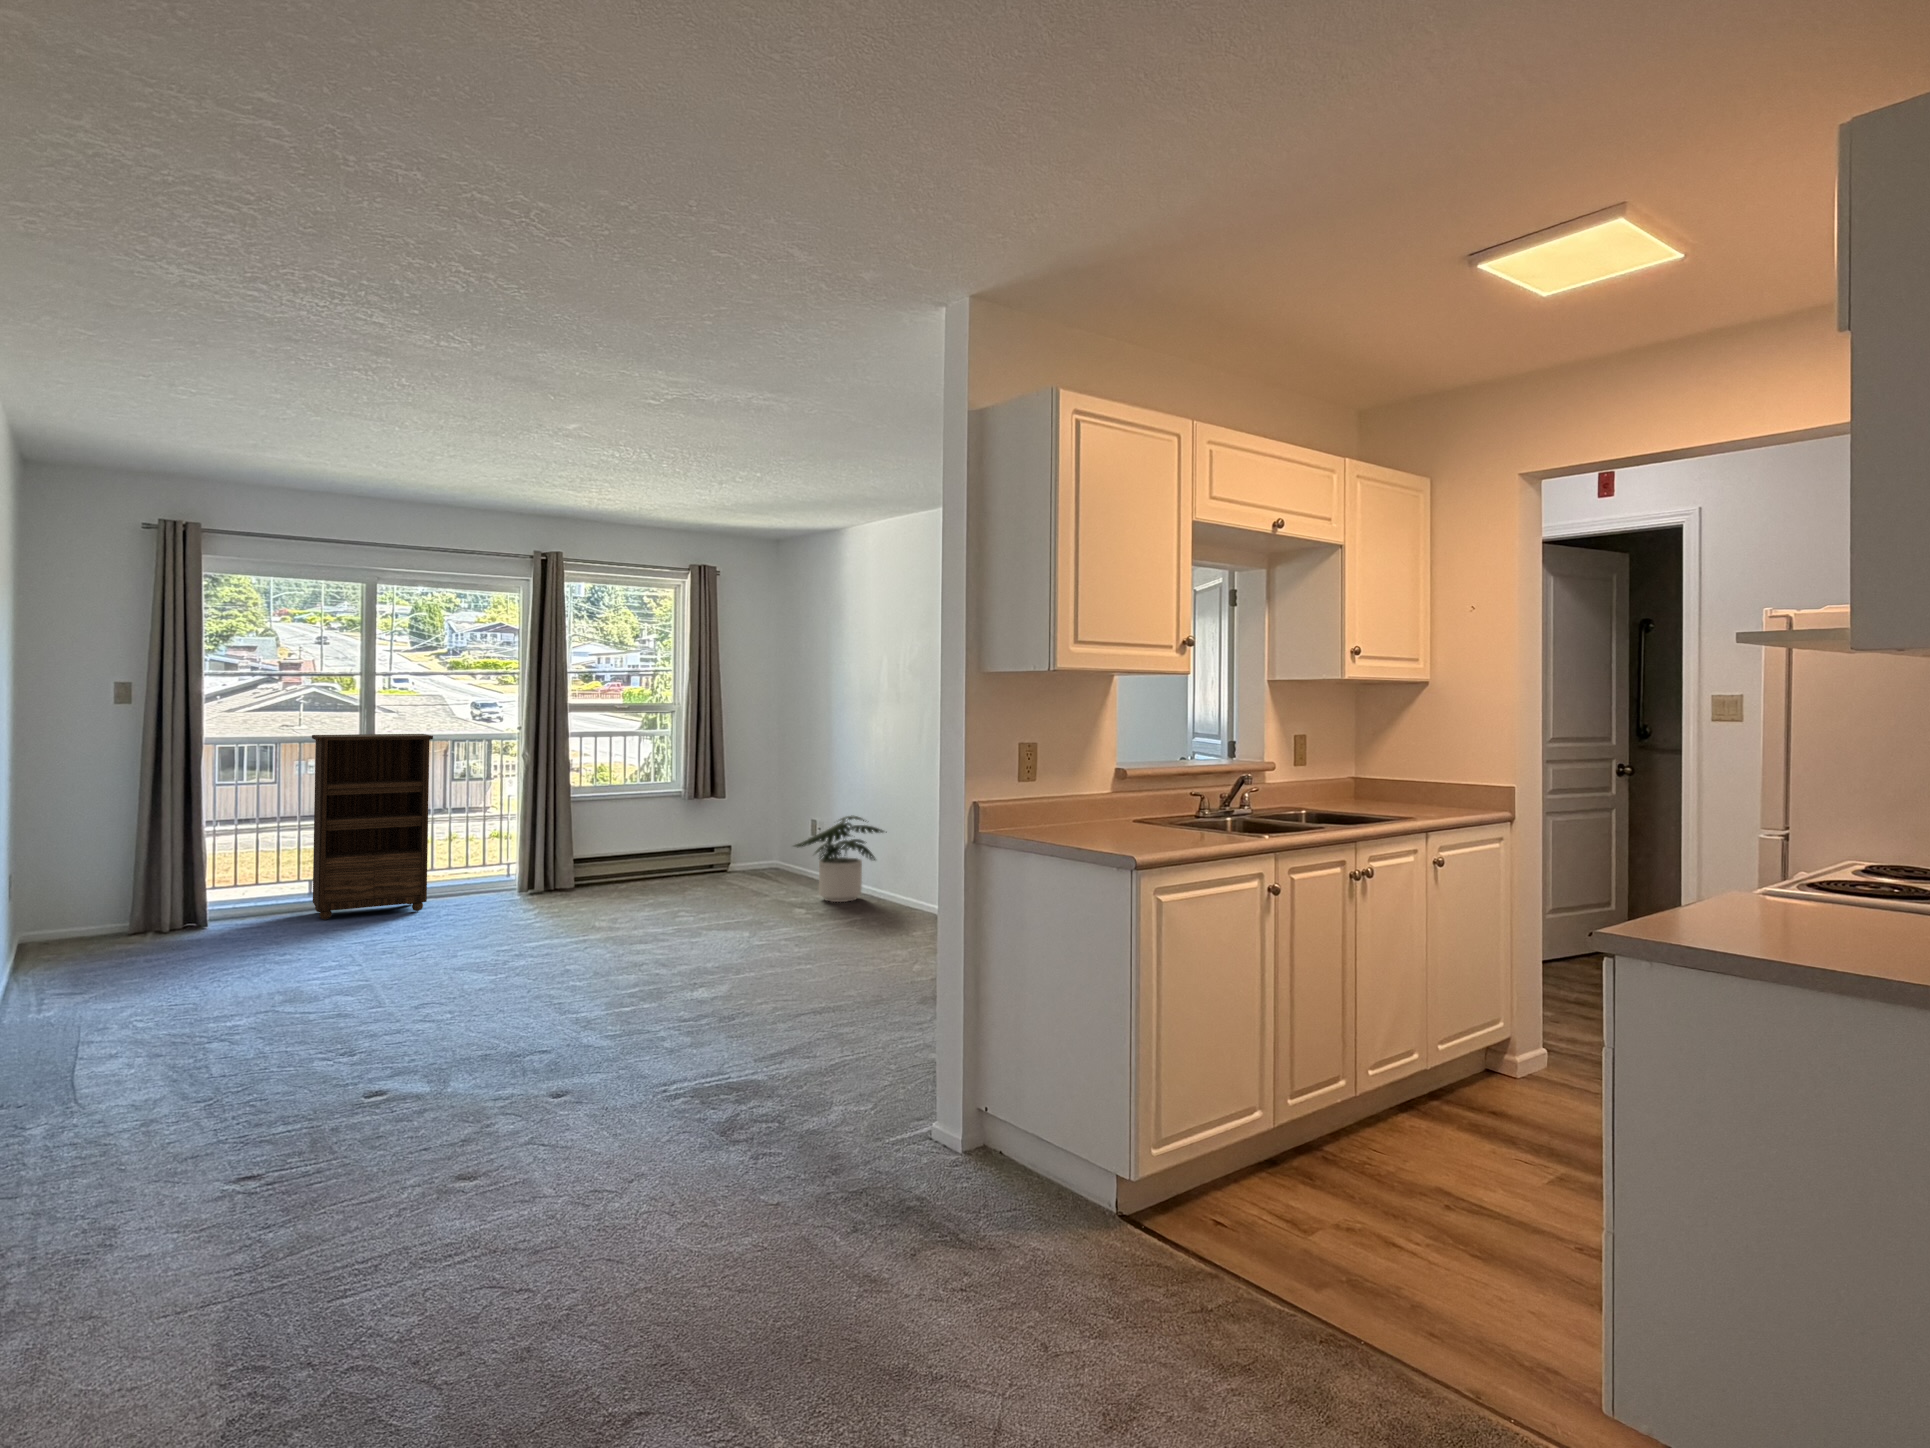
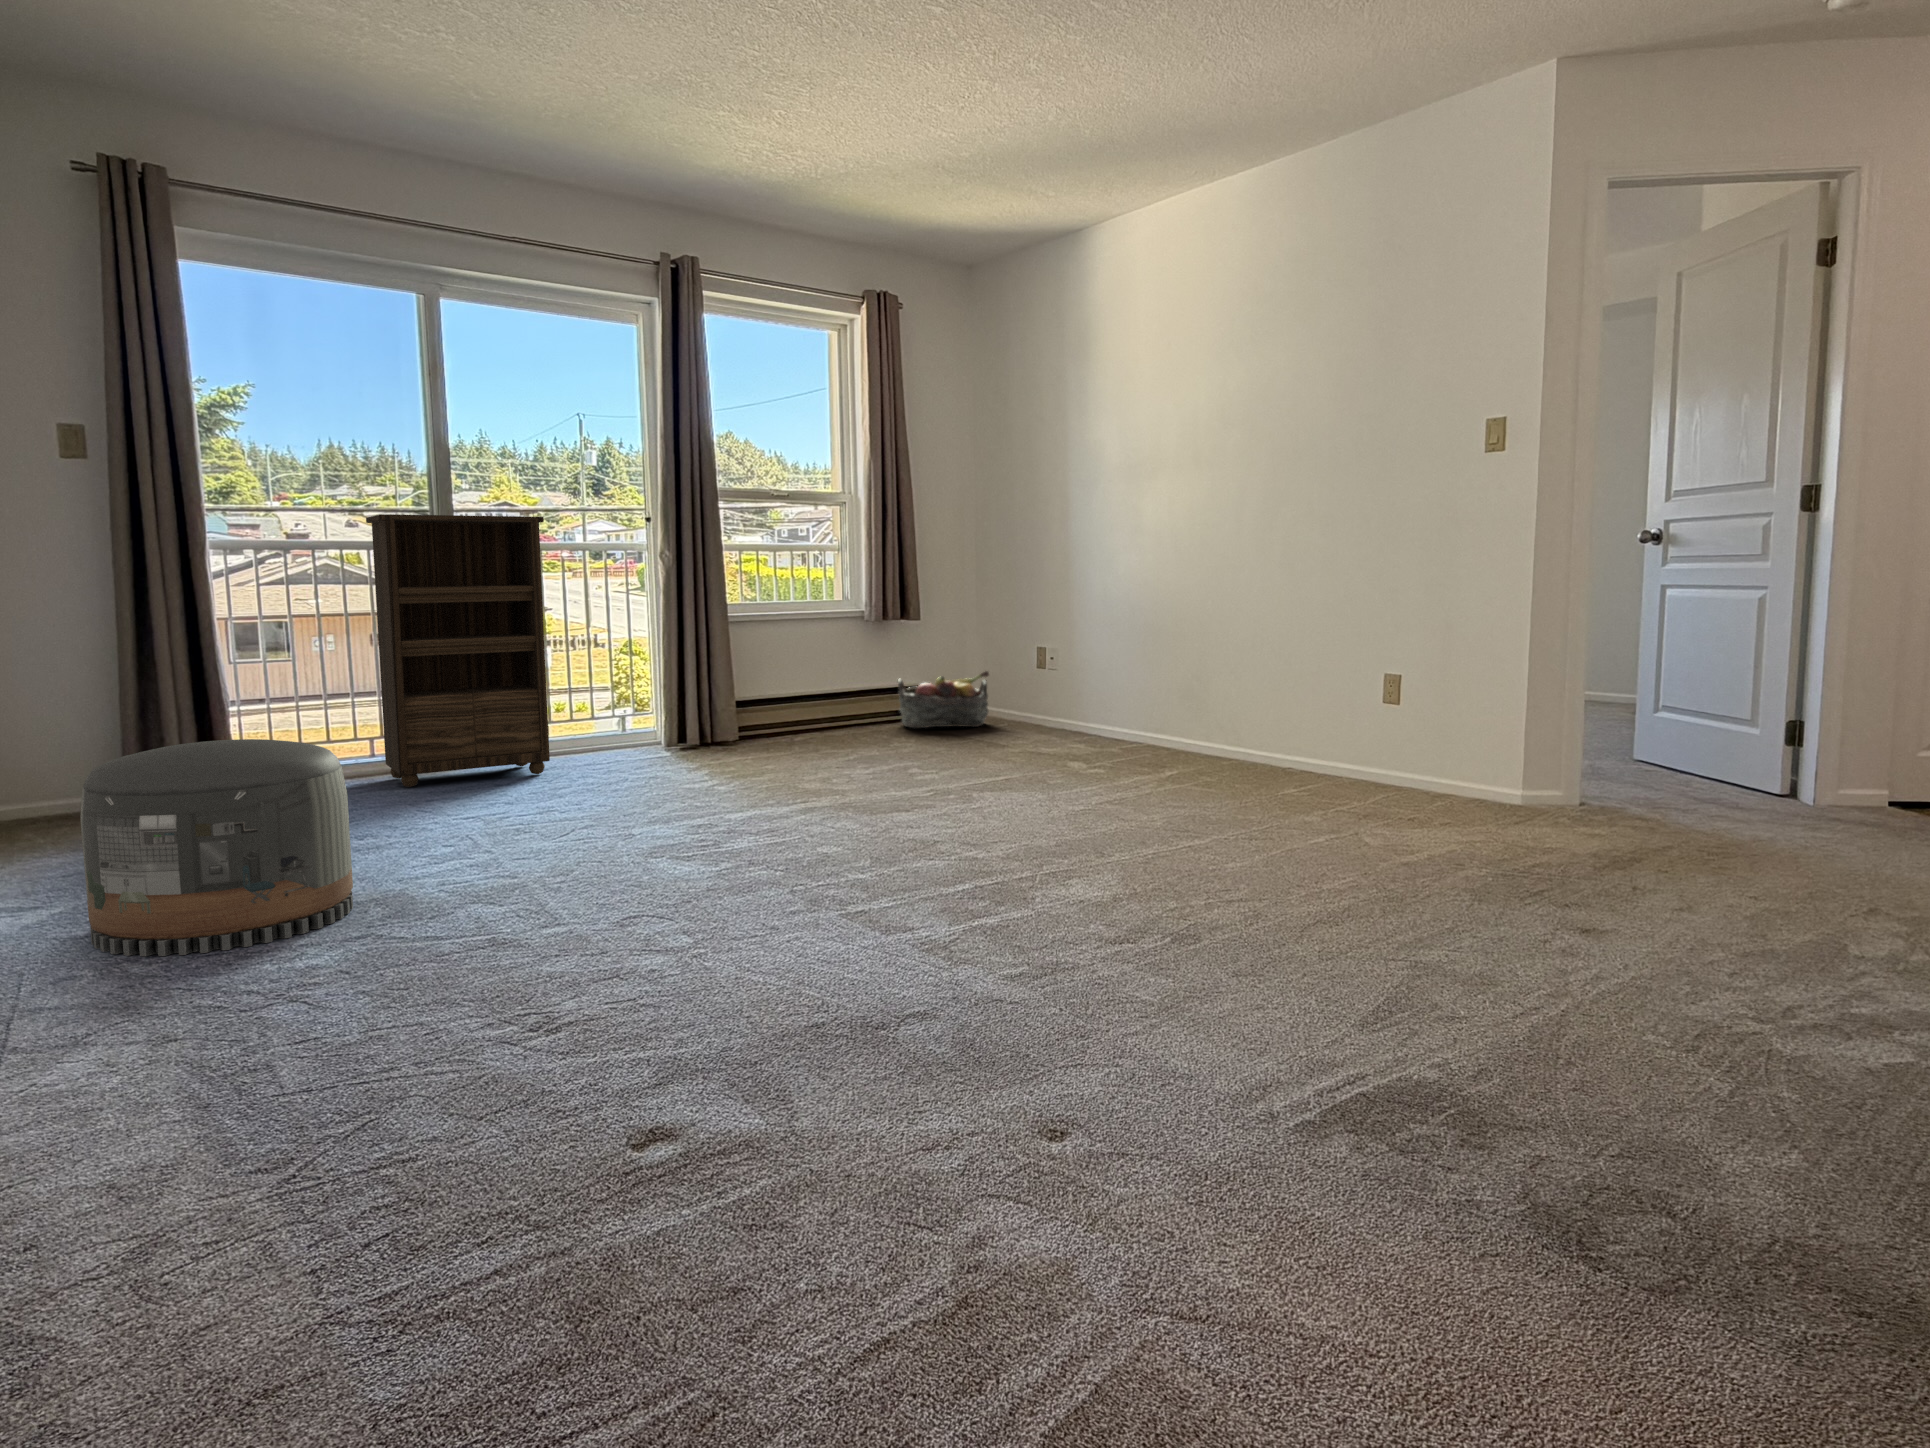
potted plant: present [794,816,884,902] -> none [1052,632,1190,753]
basket: none [705,836,773,878] -> present [898,671,989,728]
pouf: none [101,899,259,1024] -> present [80,739,353,956]

